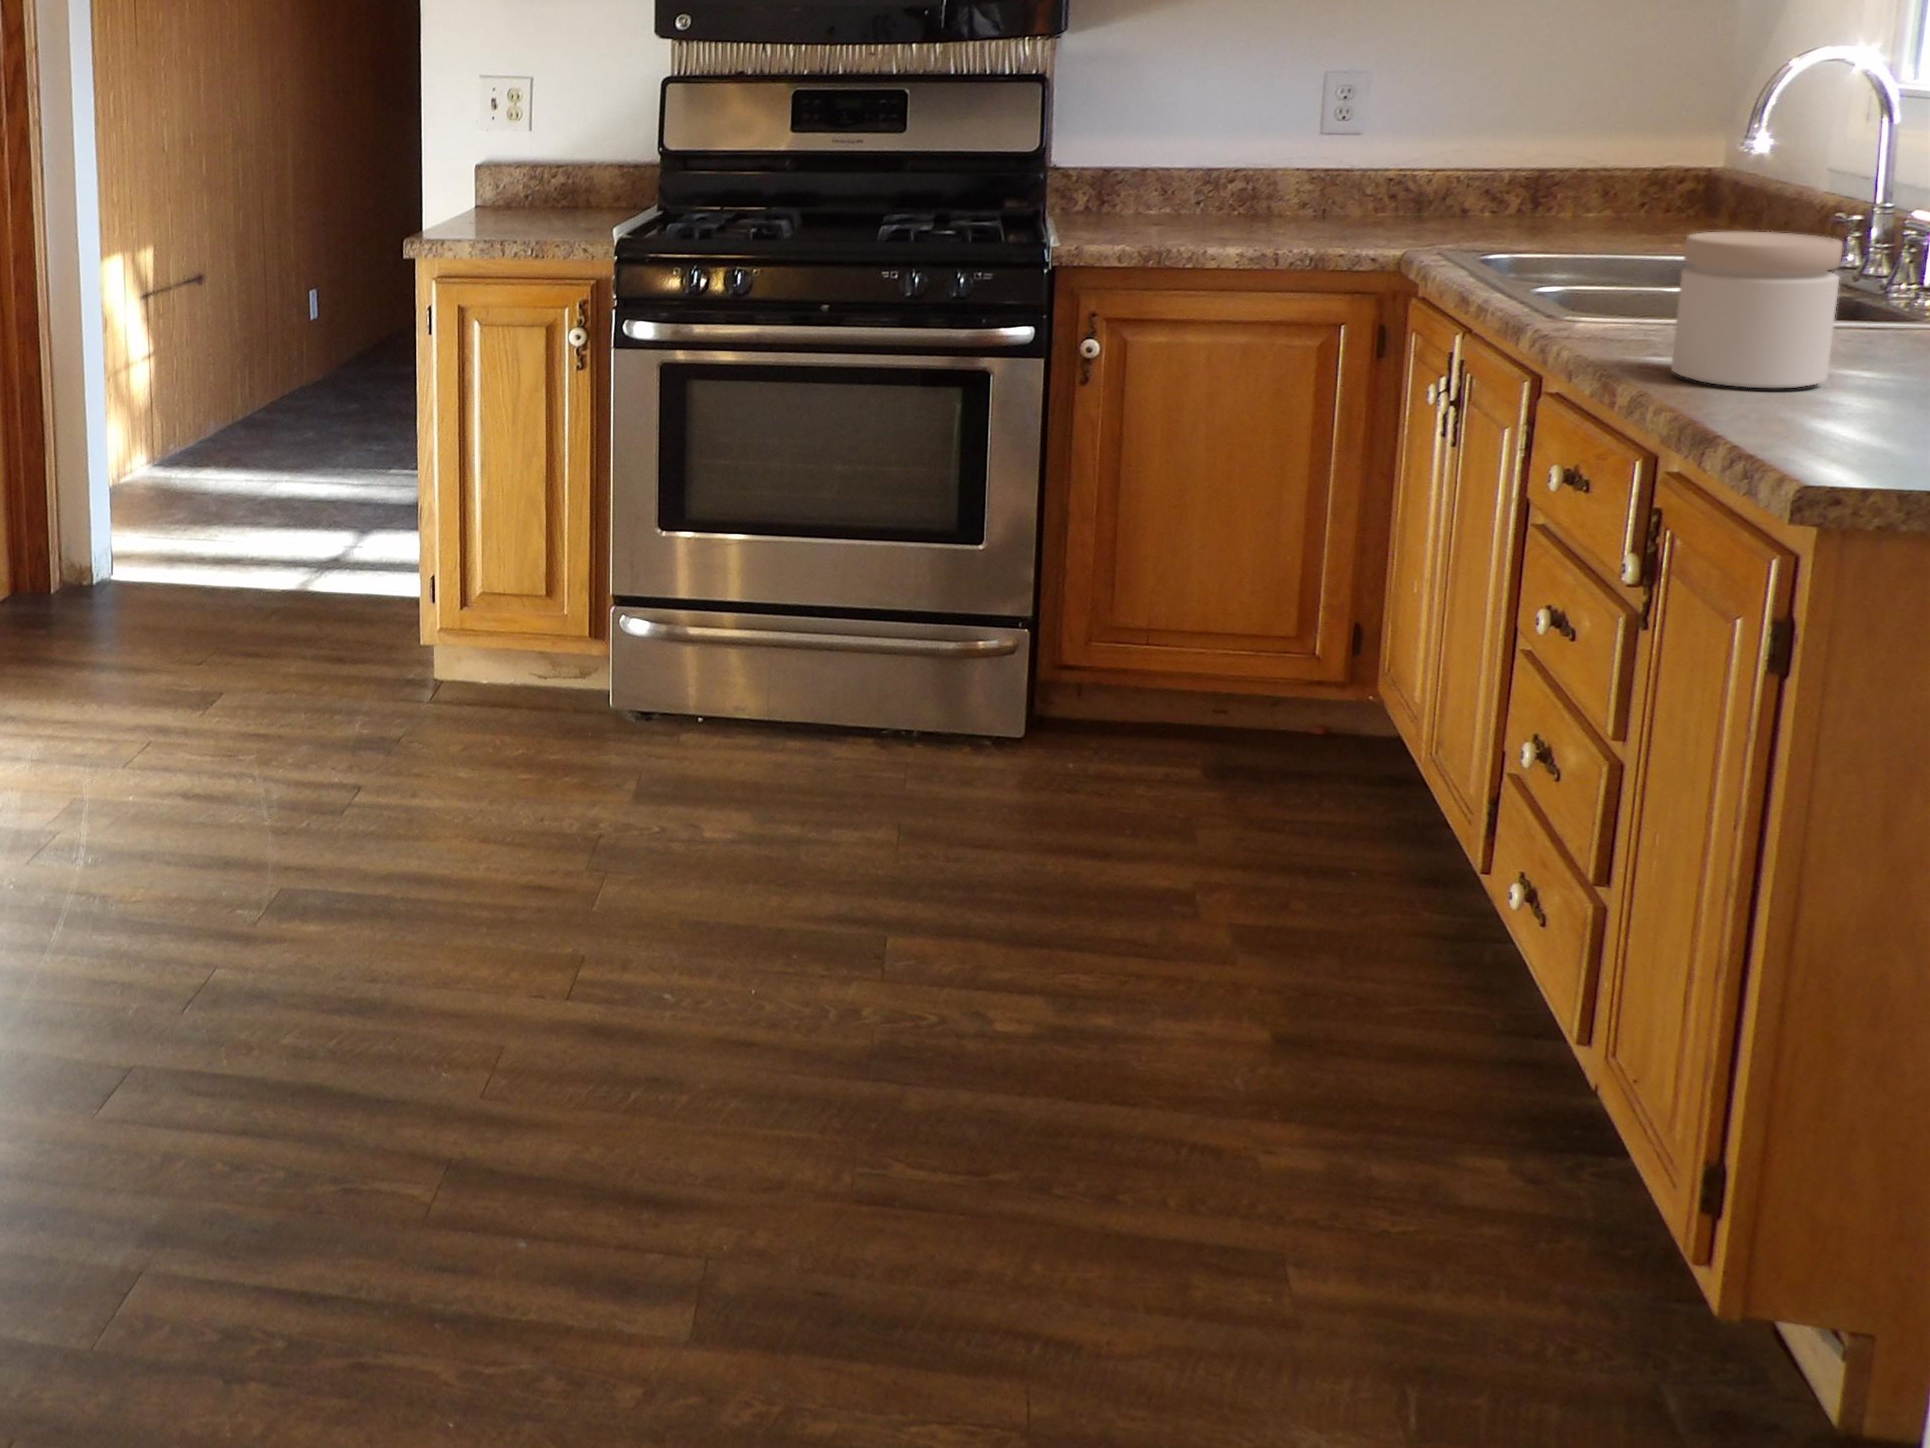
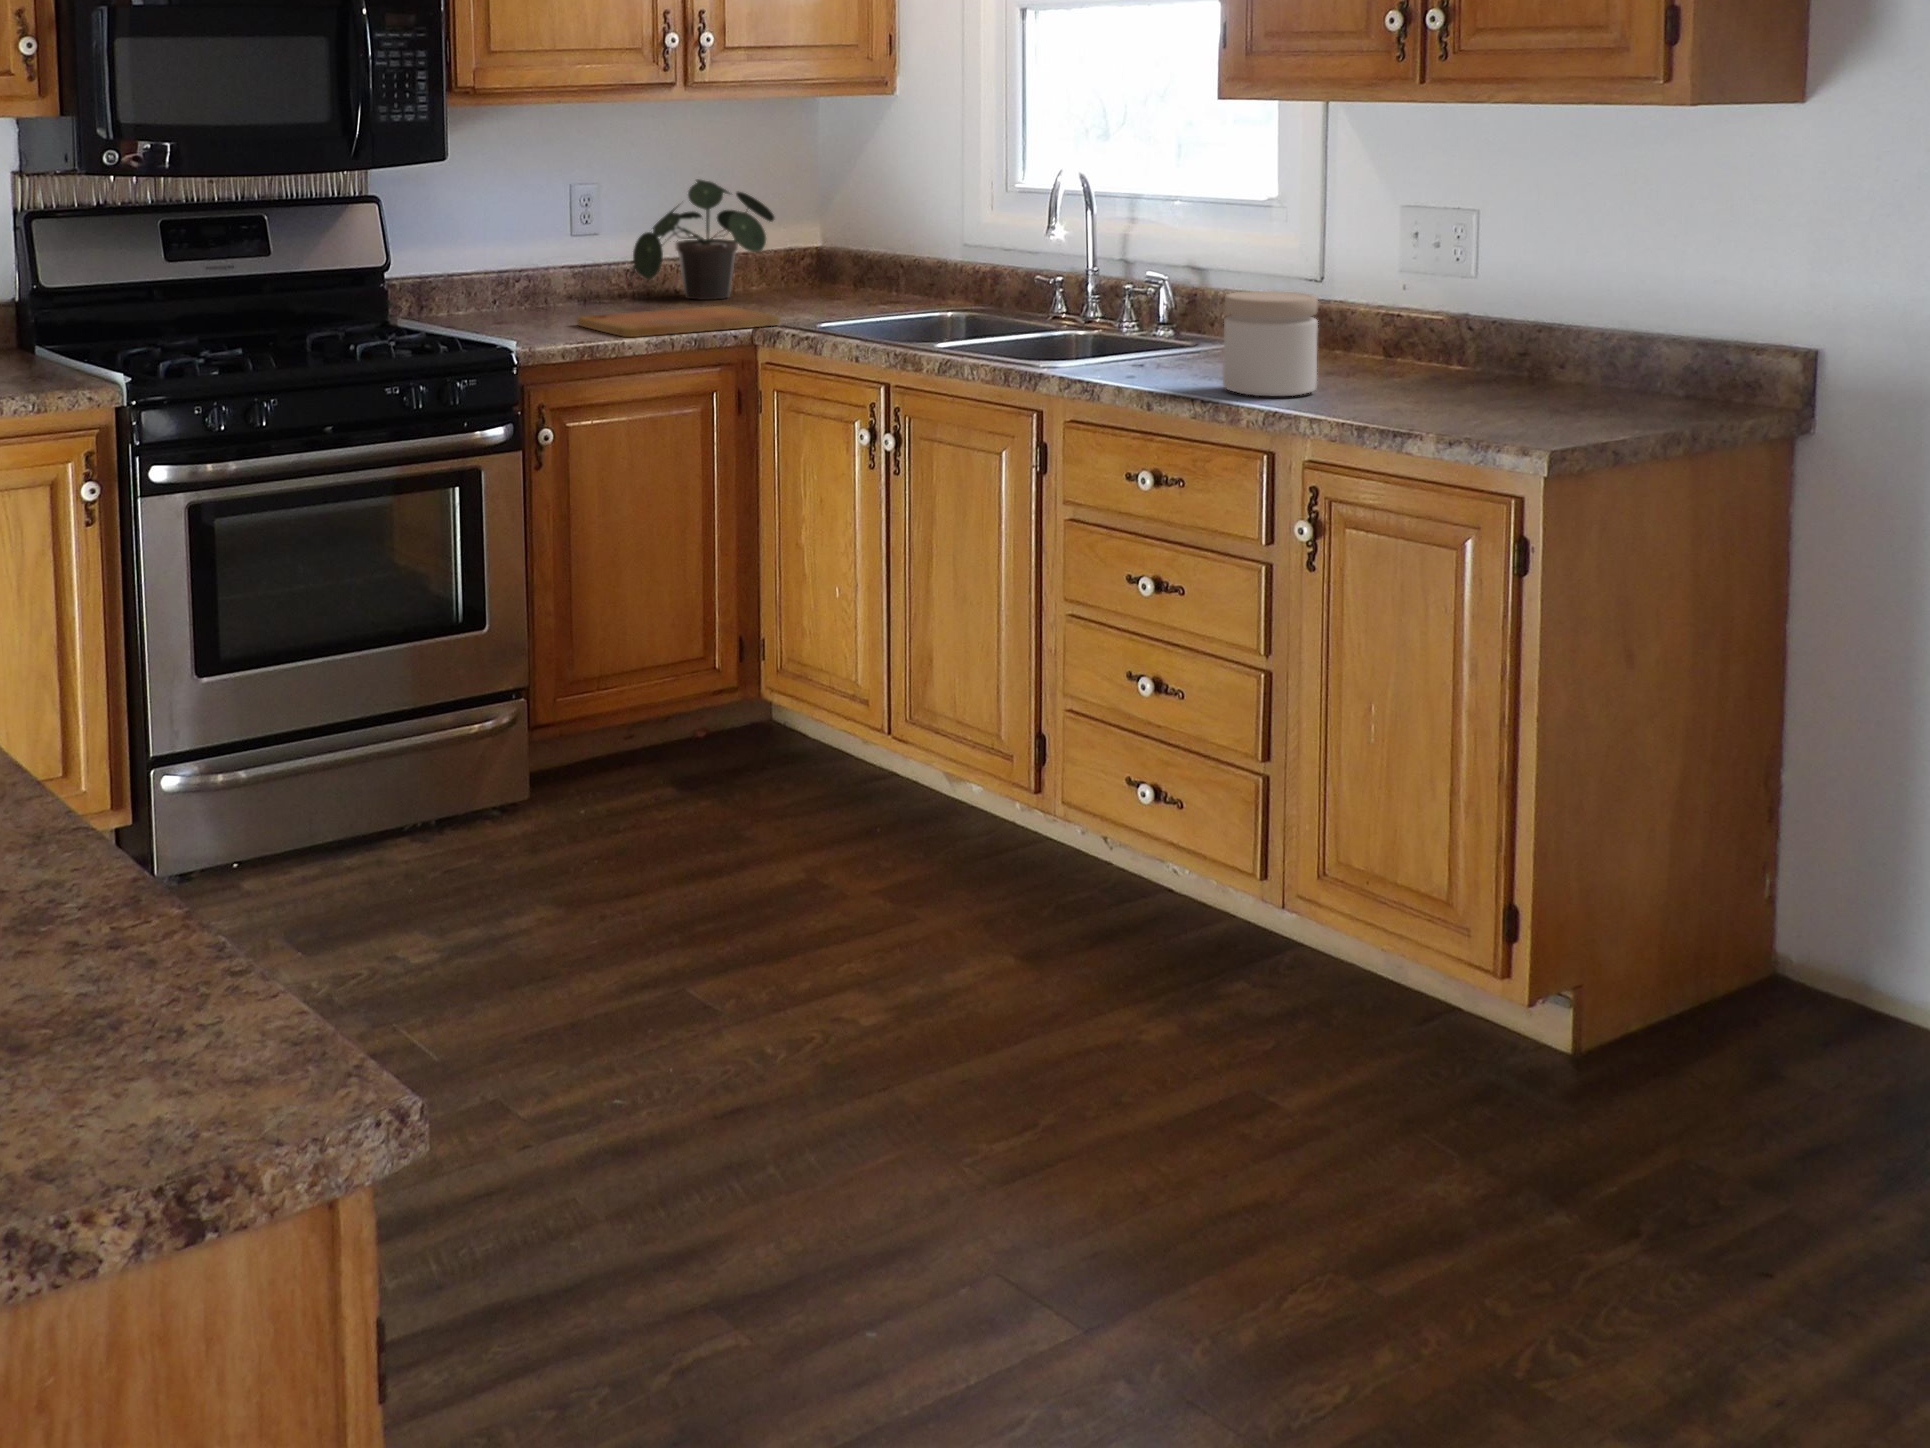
potted plant: none [1385,71,1598,224] -> present [630,179,774,300]
cutting board: none [1206,223,1440,253] -> present [577,306,780,337]

